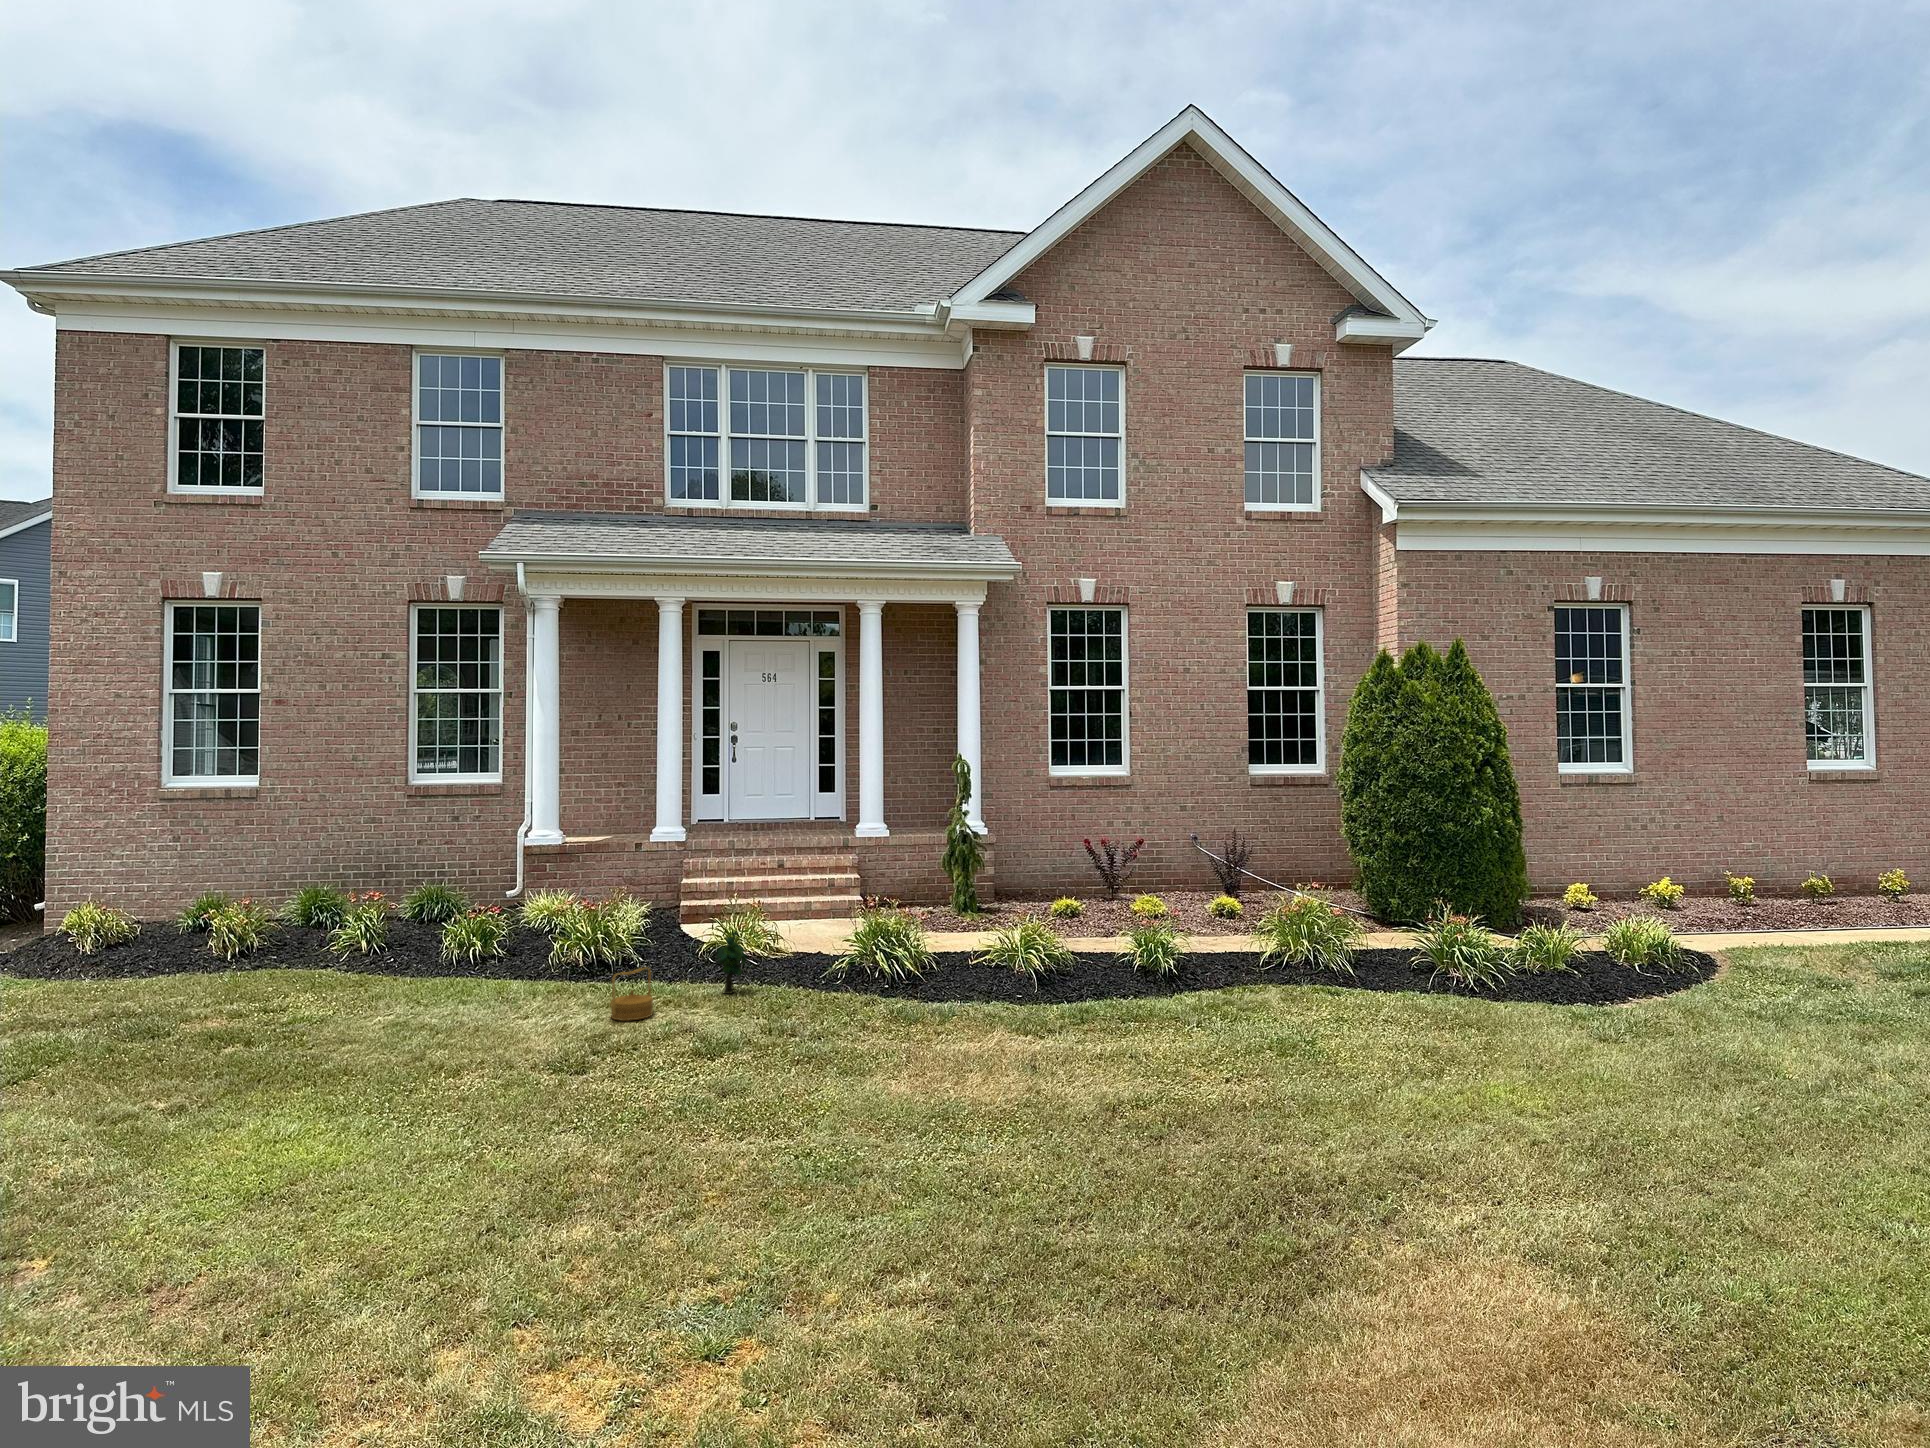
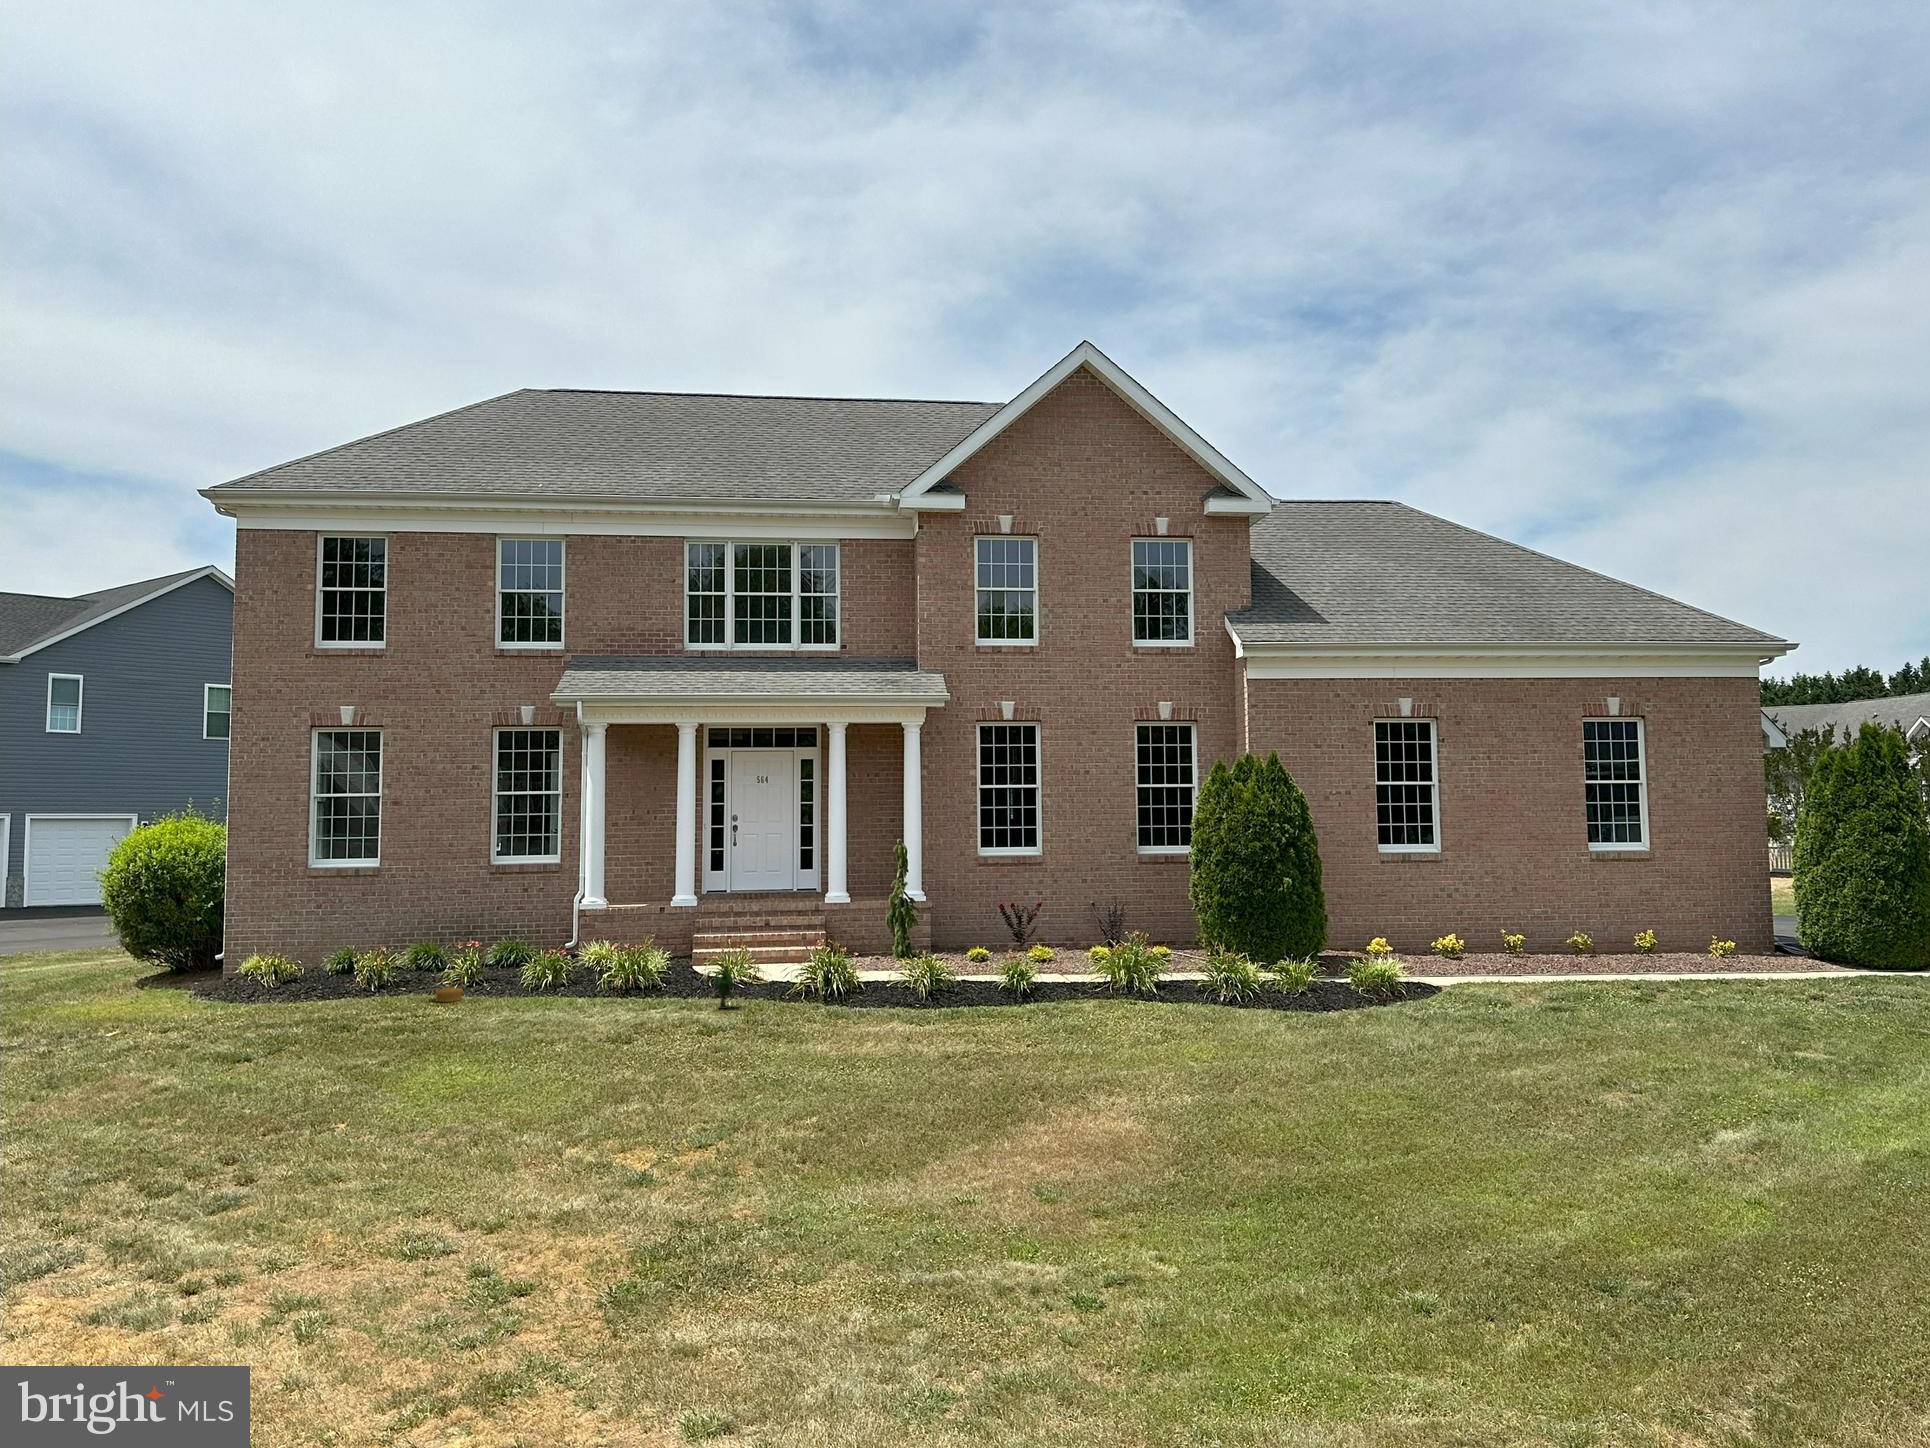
basket: present [610,968,653,1021] -> present [435,975,463,1002]

